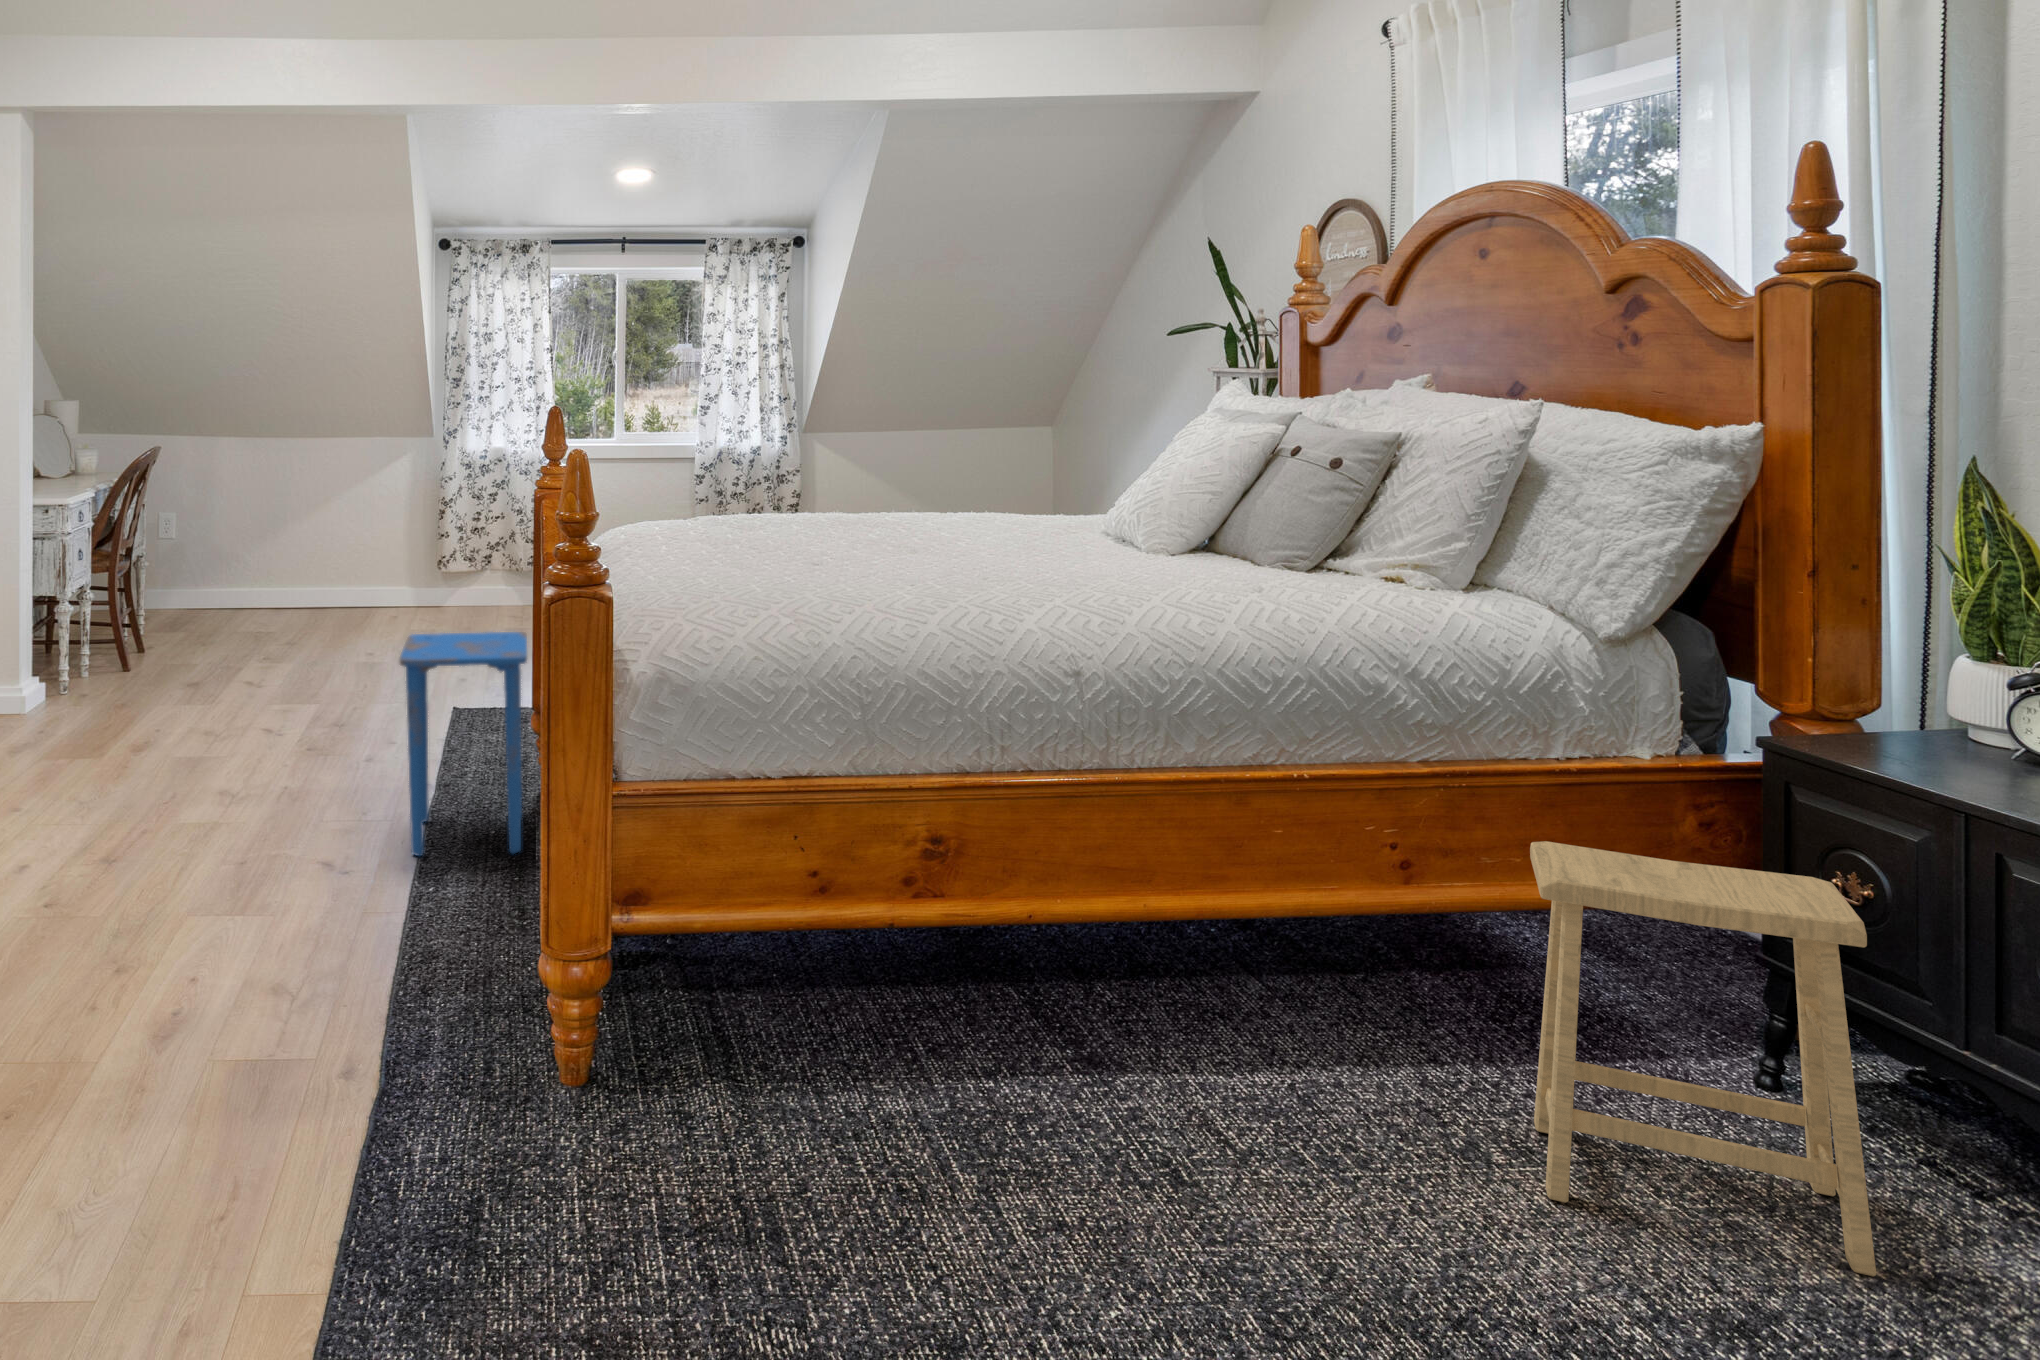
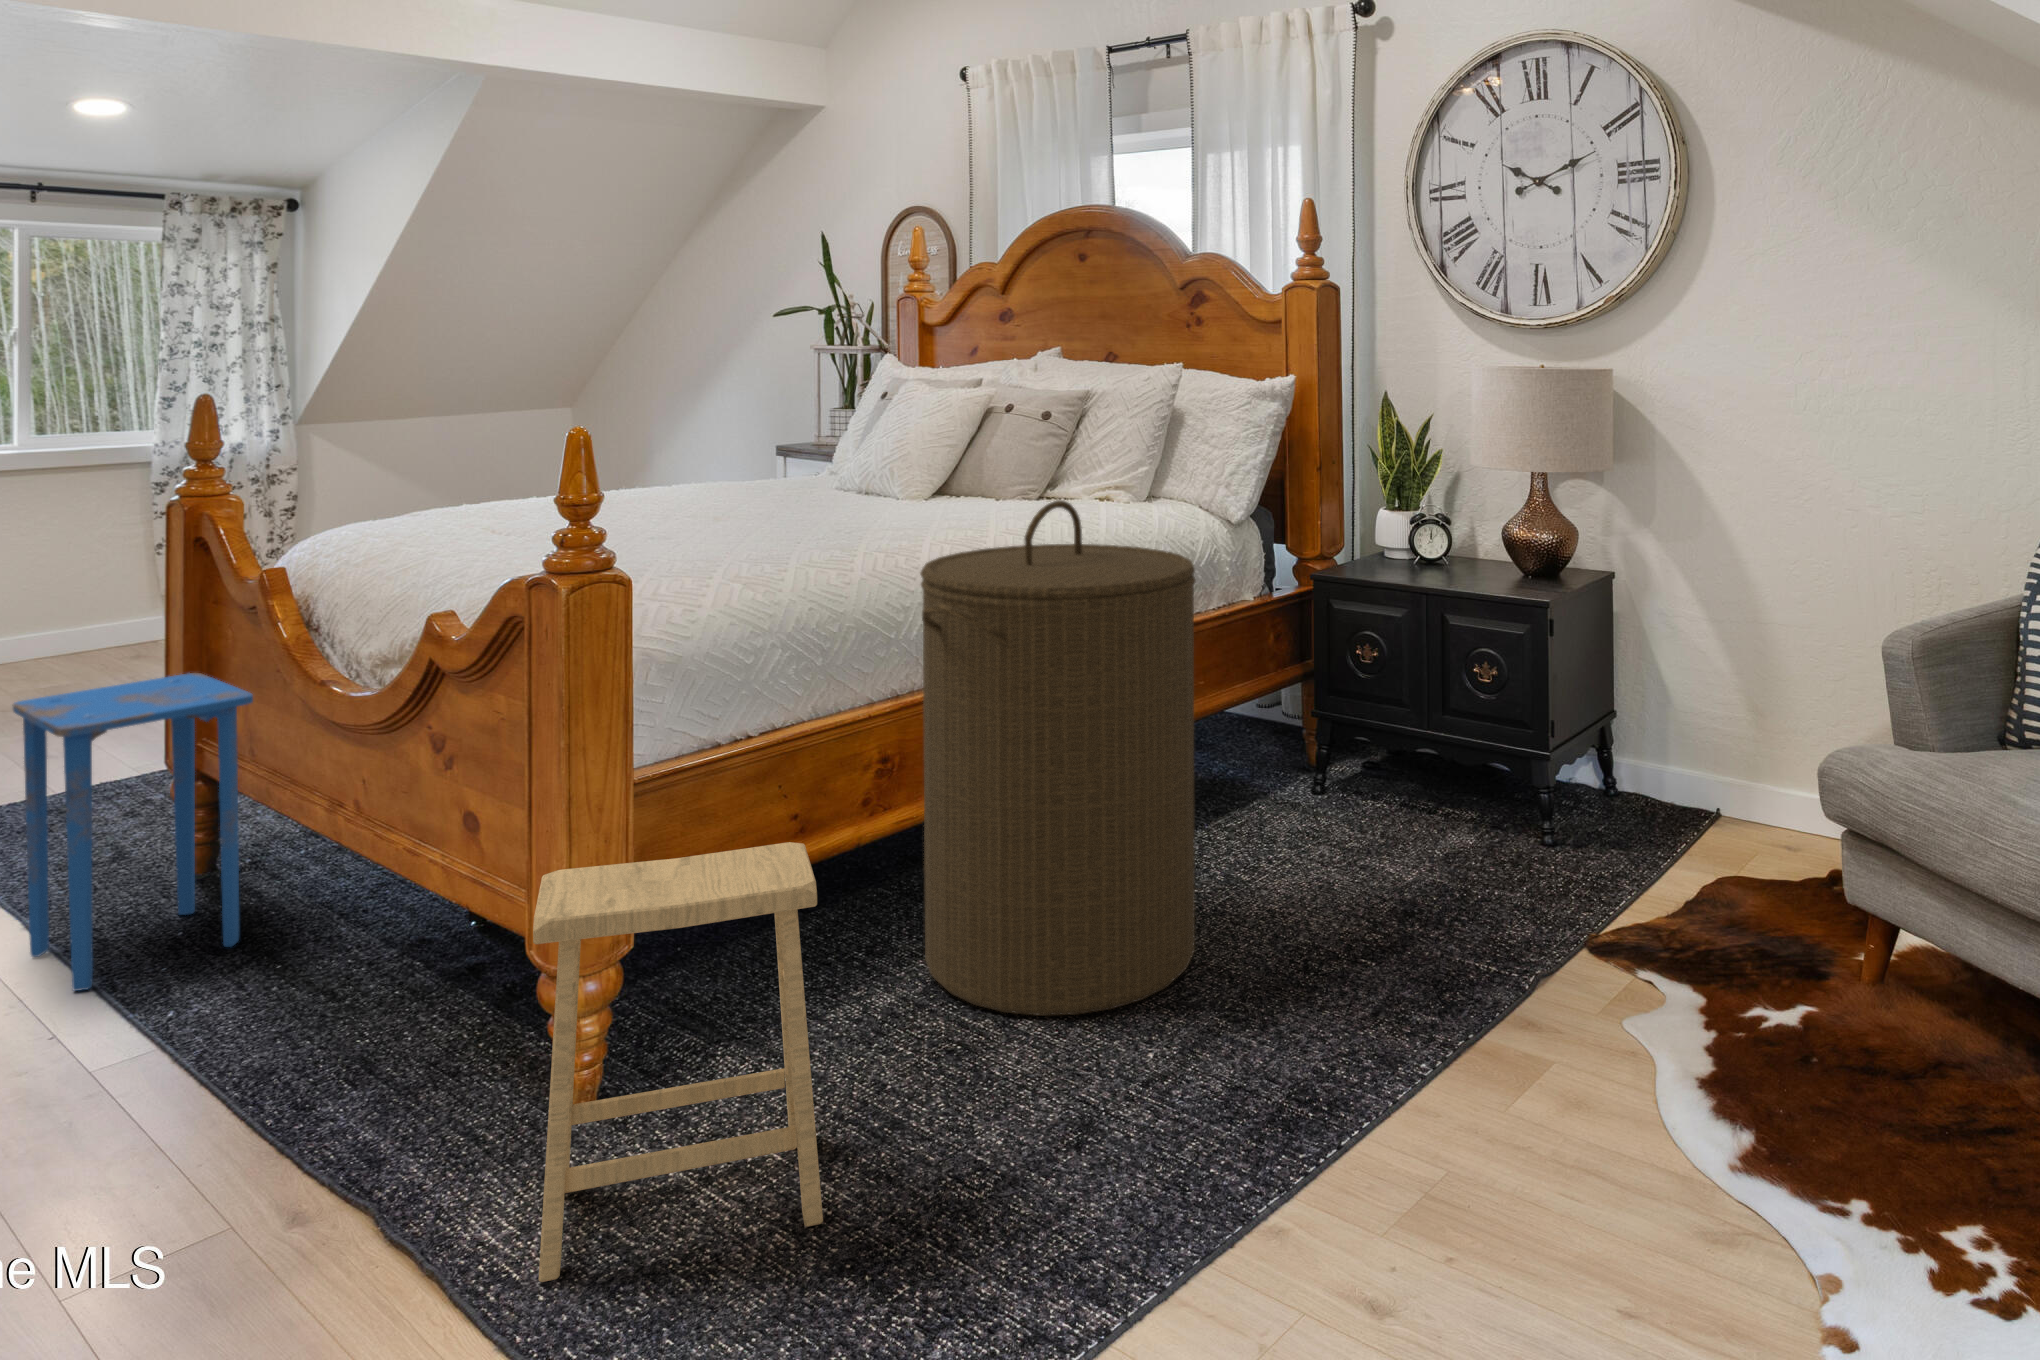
laundry hamper: none [912,579,1326,1239] -> present [920,500,1196,1016]
footstool: present [1530,841,1876,1276] -> present [533,842,823,1282]

